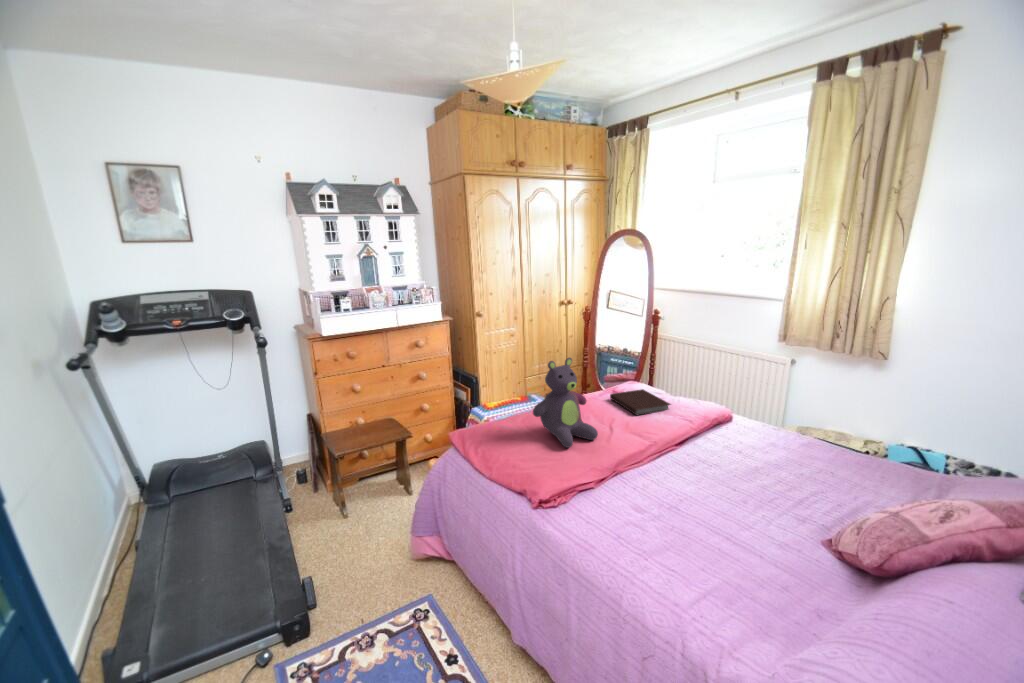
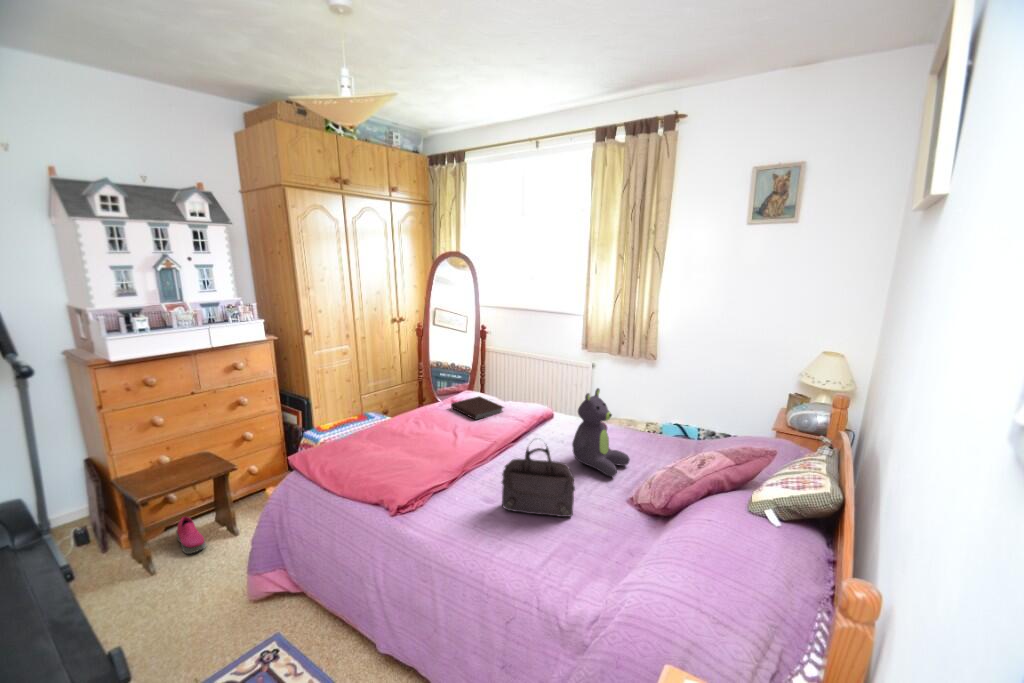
stuffed bear: present [533,358,598,448] -> present [572,388,630,477]
handbag: none [658,449,759,555] -> present [502,446,575,517]
shoe: none [367,469,387,503] -> present [176,517,206,554]

